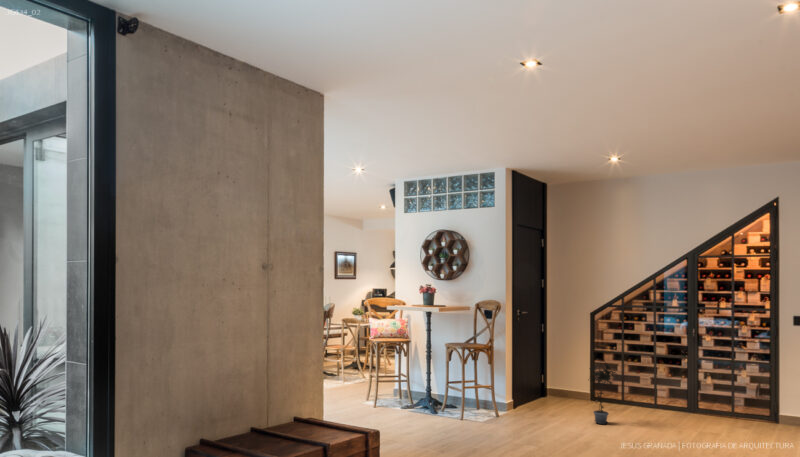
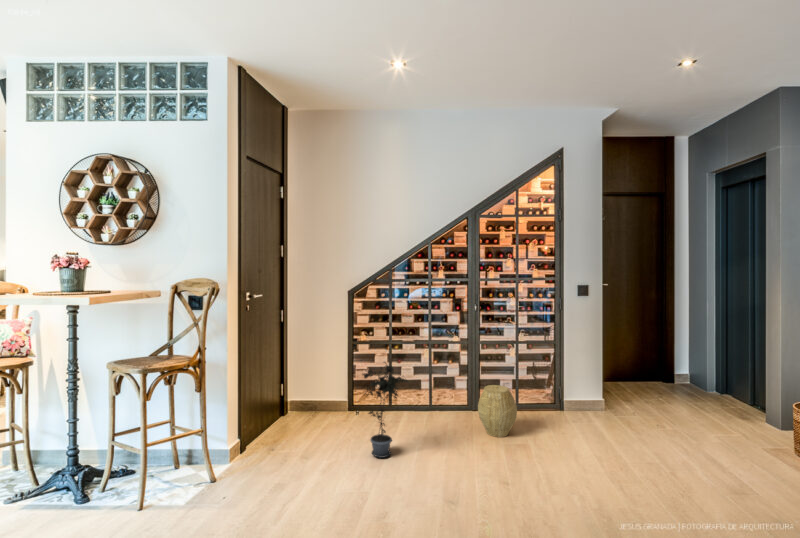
woven basket: none [685,391,717,431] -> present [478,385,517,437]

